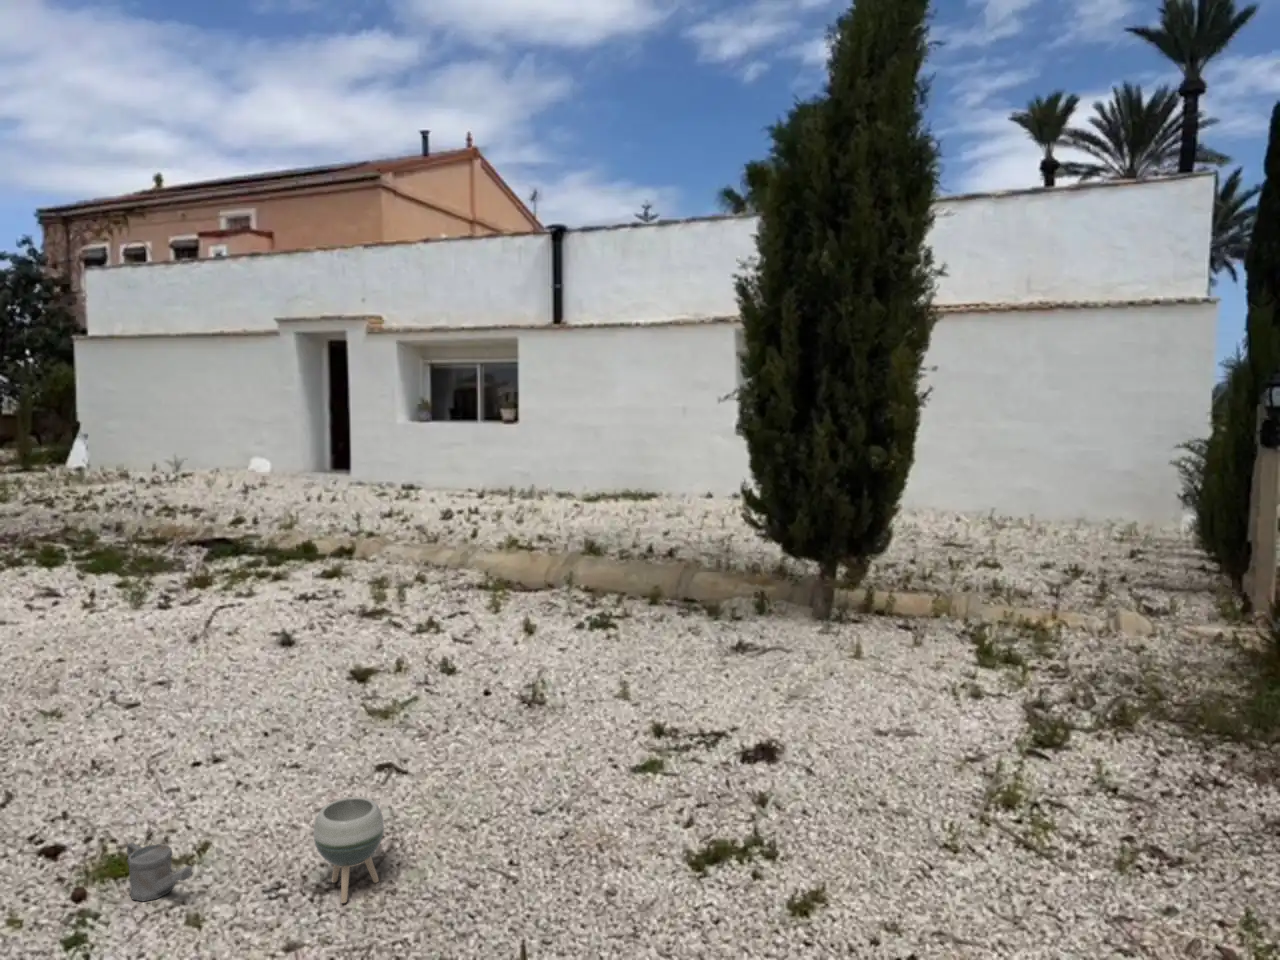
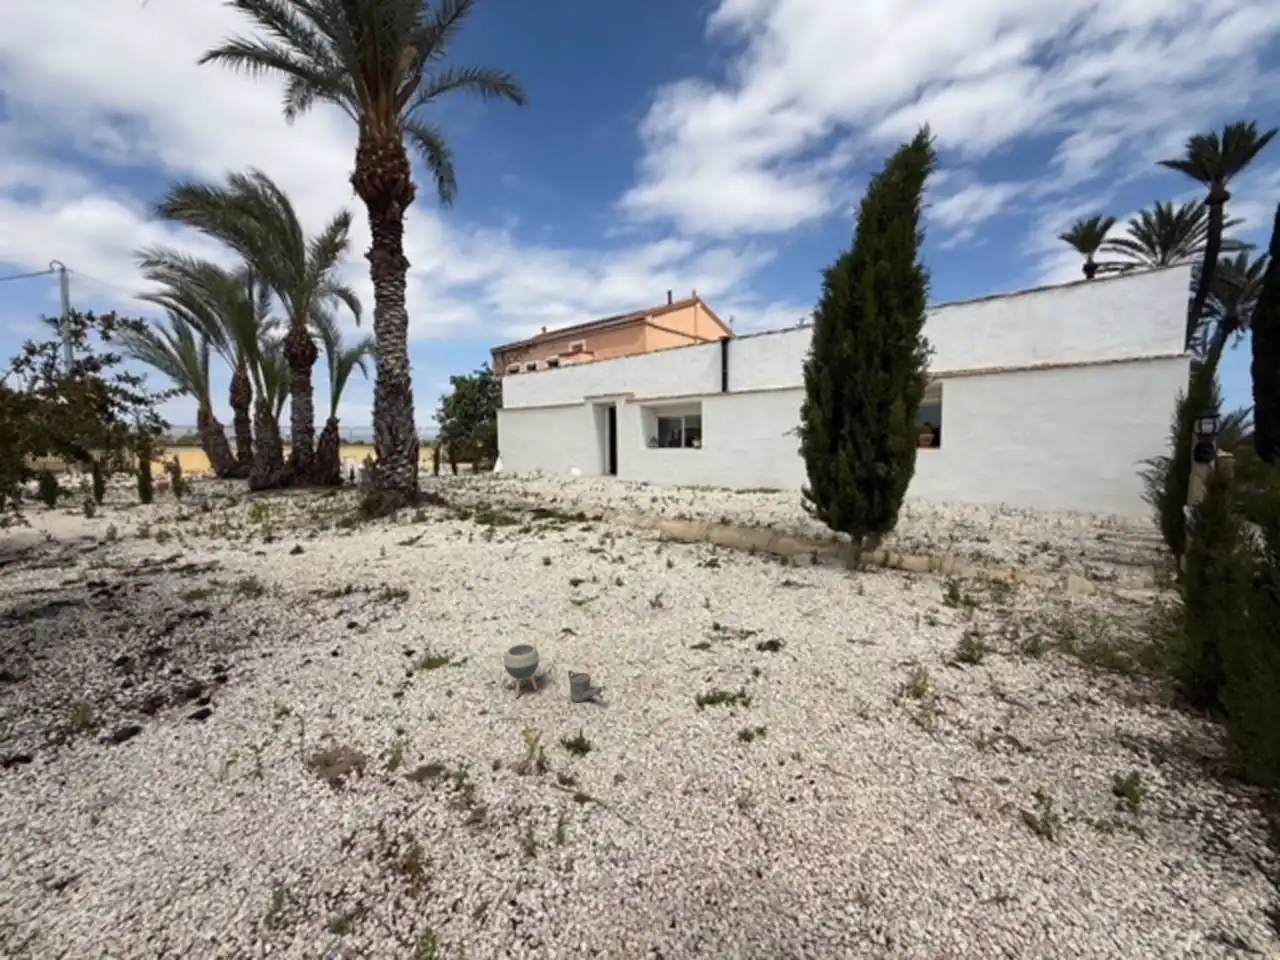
watering can: present [127,842,192,901] -> present [568,670,602,702]

